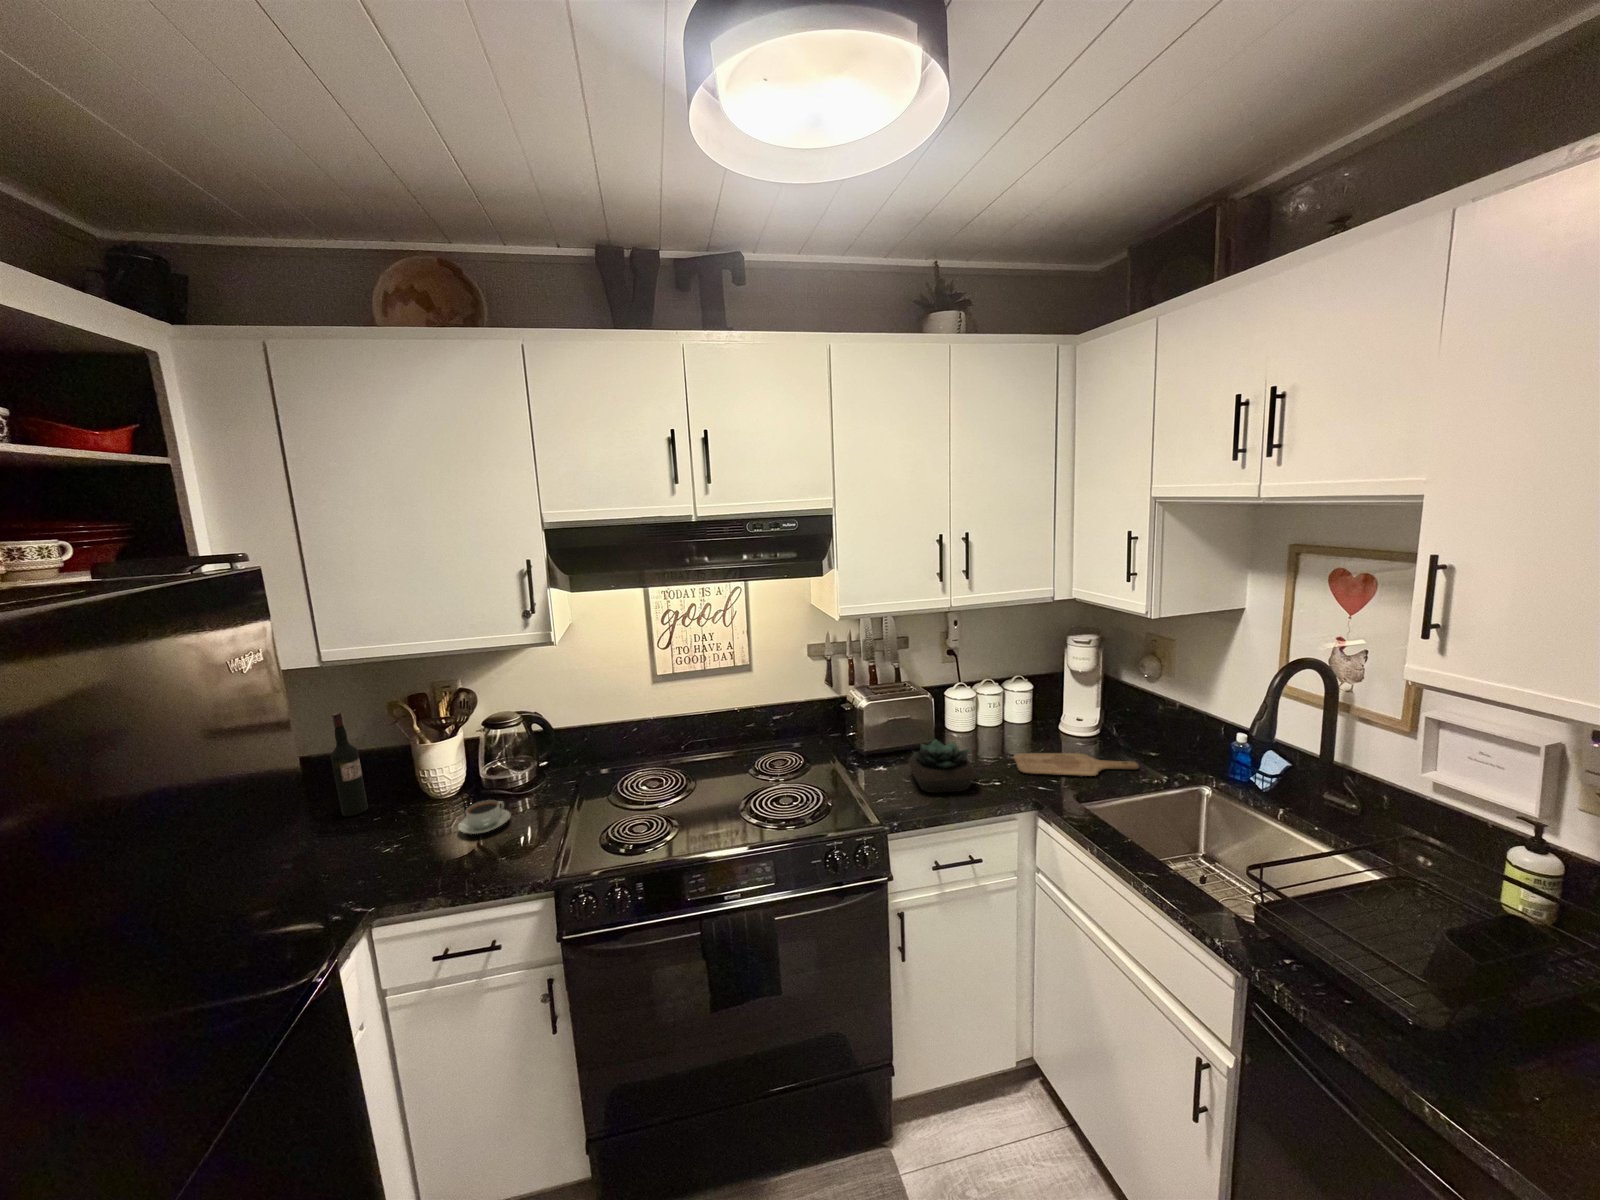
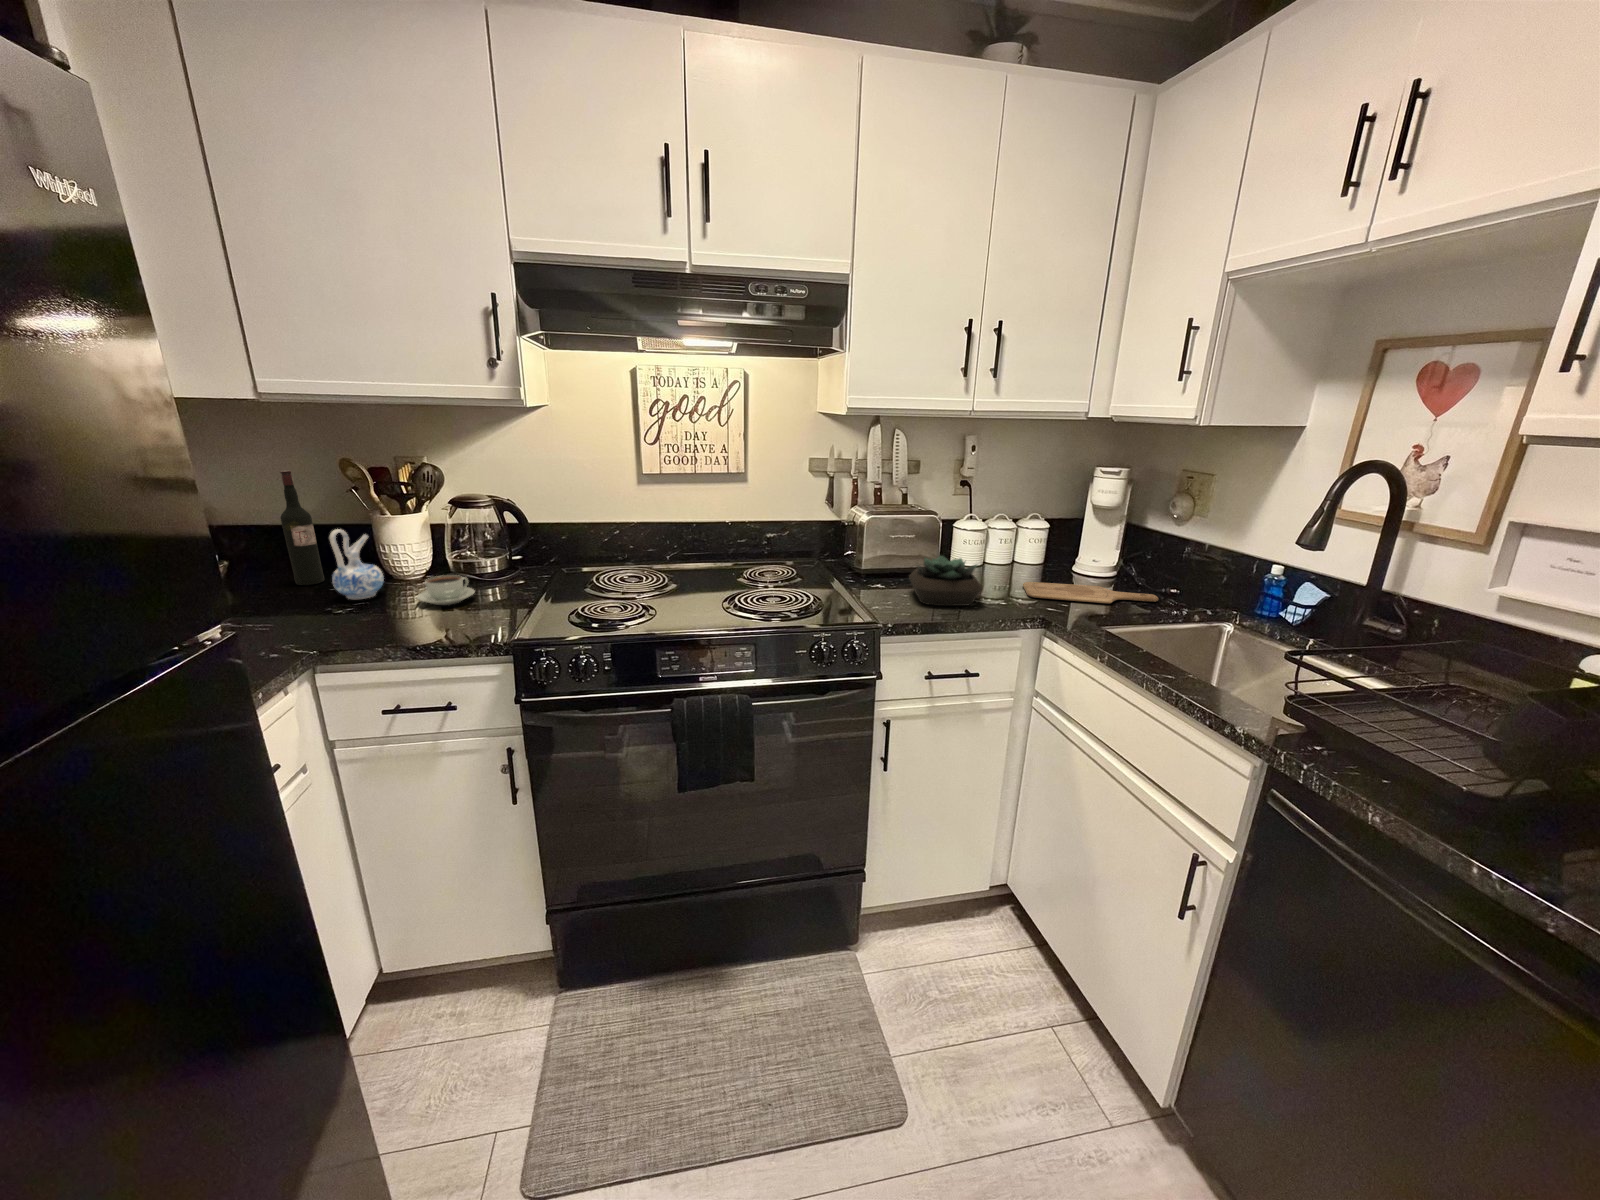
ceramic pitcher: none [379,769,426,833] -> present [330,529,384,600]

